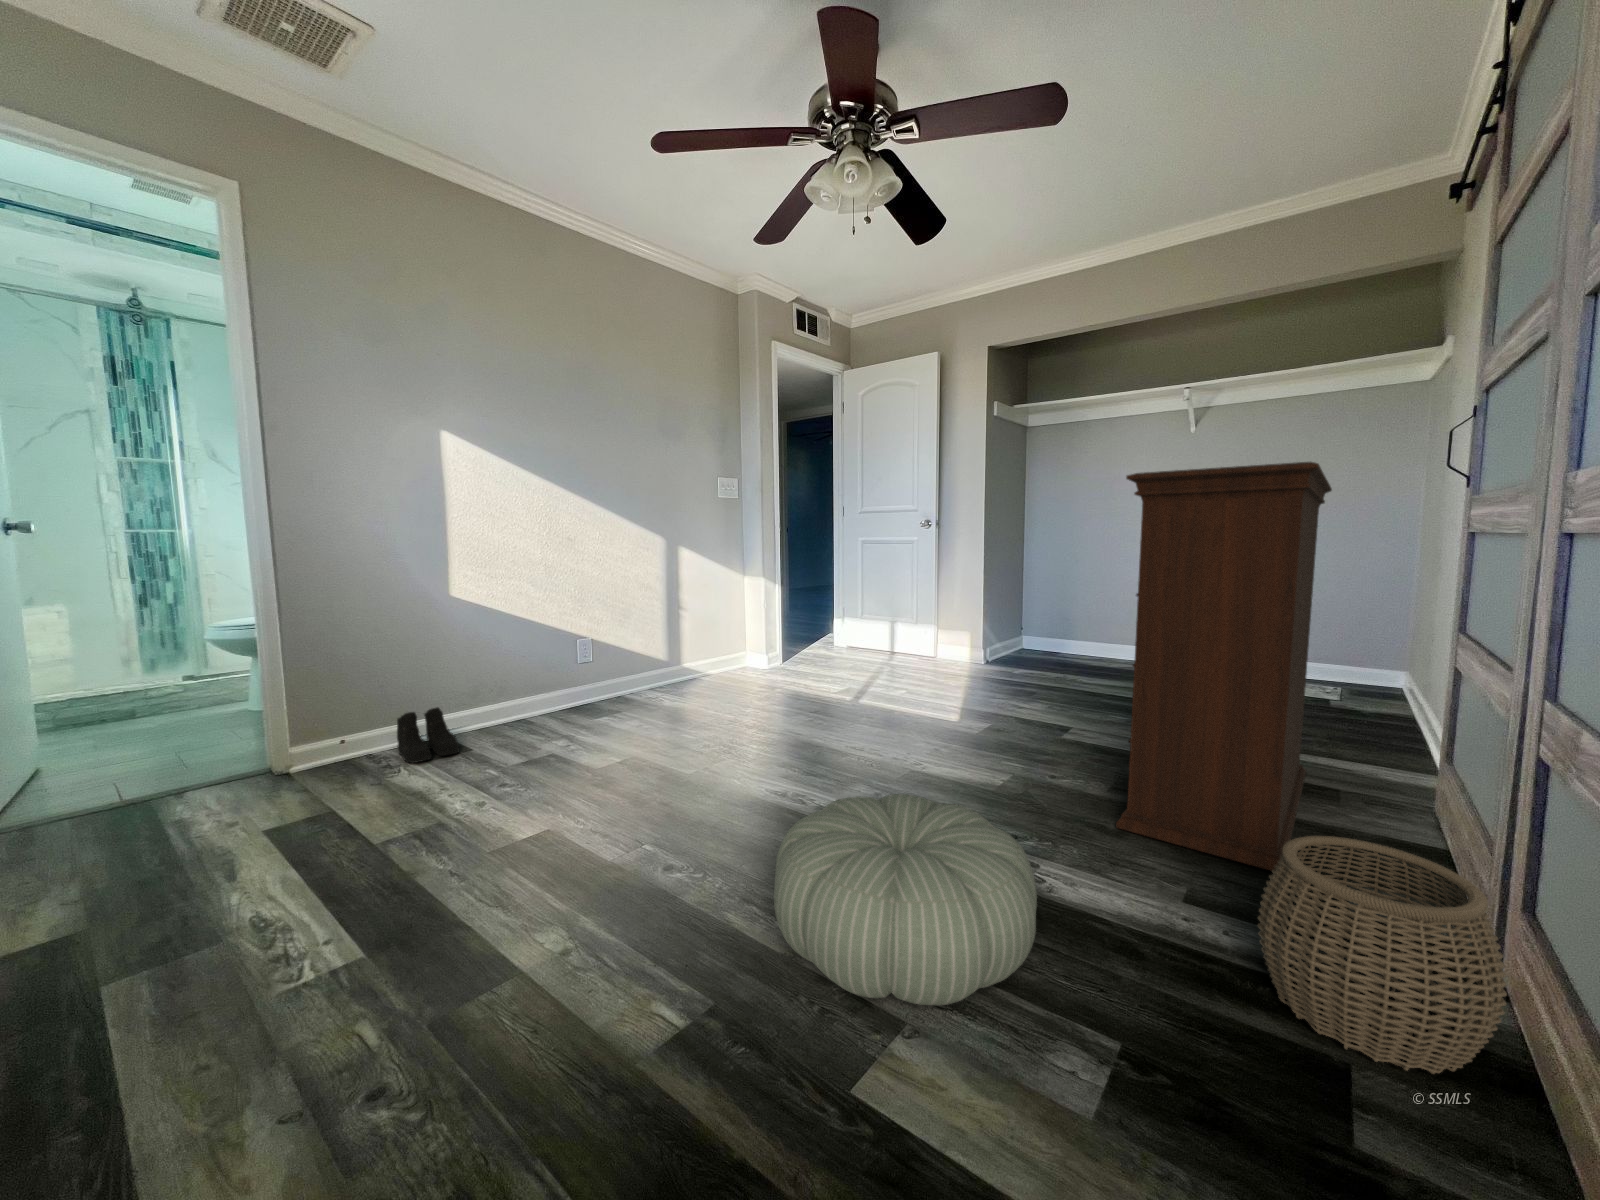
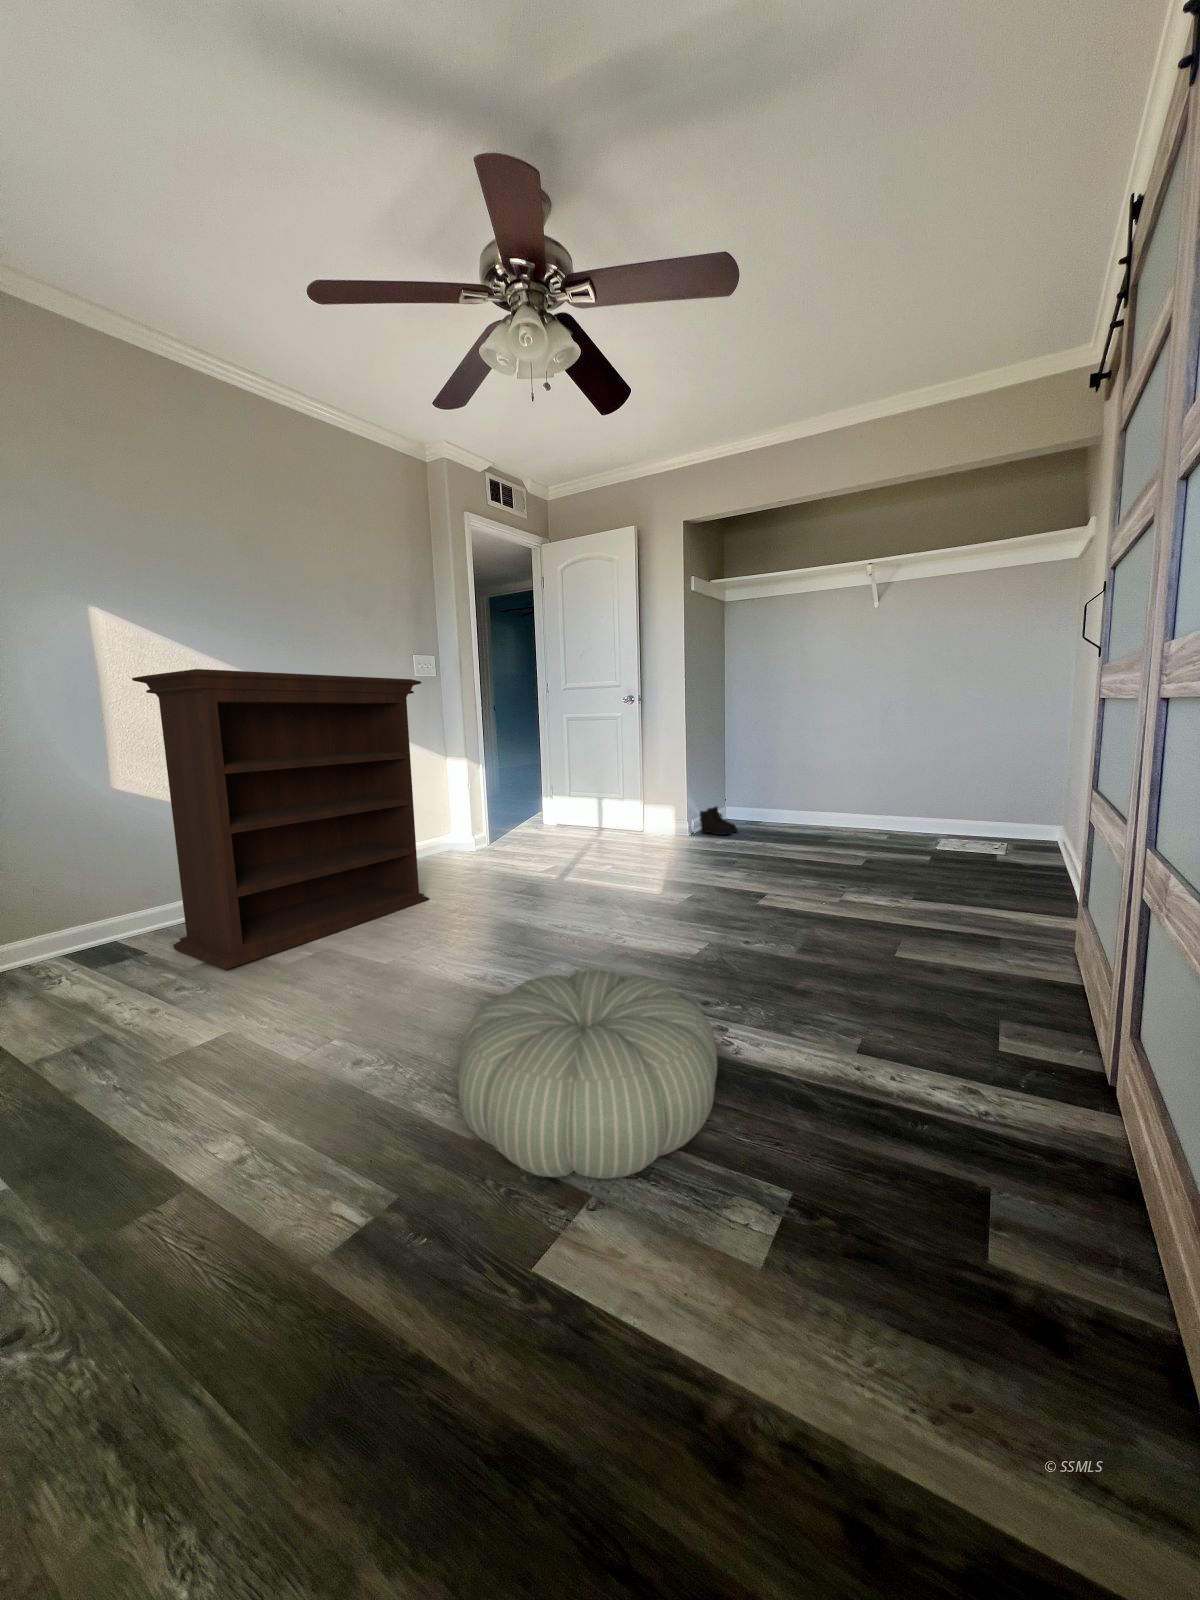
bookshelf: present [1116,462,1332,871] -> present [132,669,429,969]
boots: present [397,707,460,763] -> present [700,806,737,835]
woven basket: present [1258,836,1507,1074] -> none [914,983,1117,1191]

